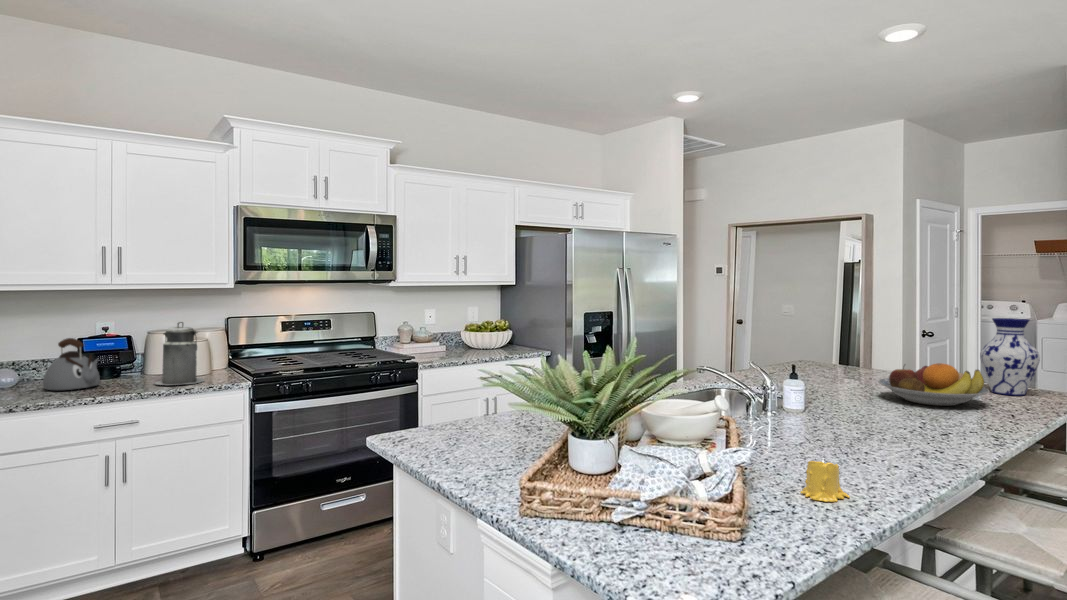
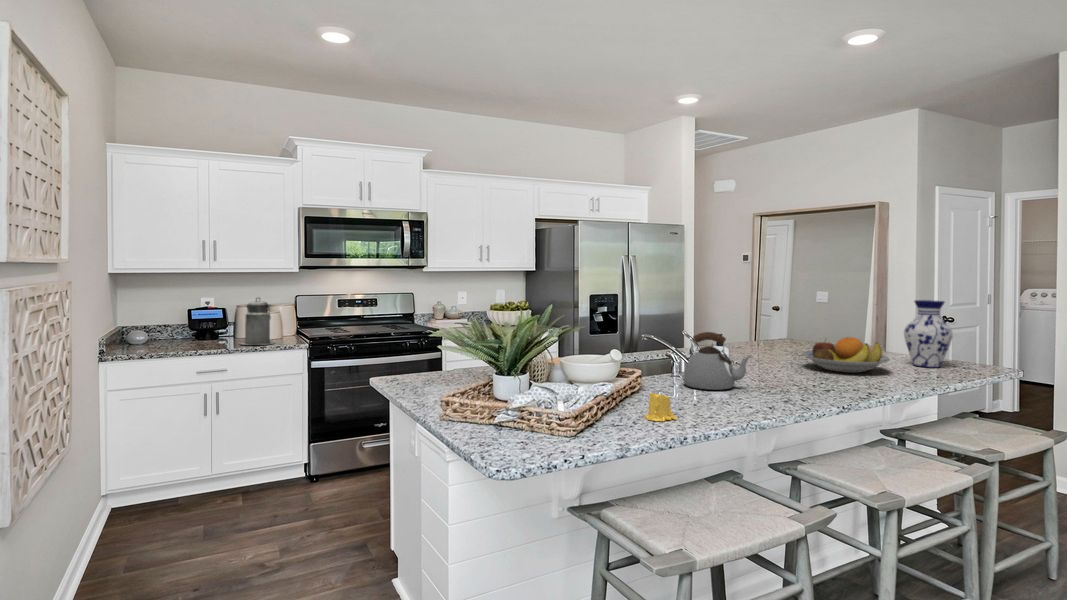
kettle: present [43,338,100,390] -> present [683,332,751,390]

